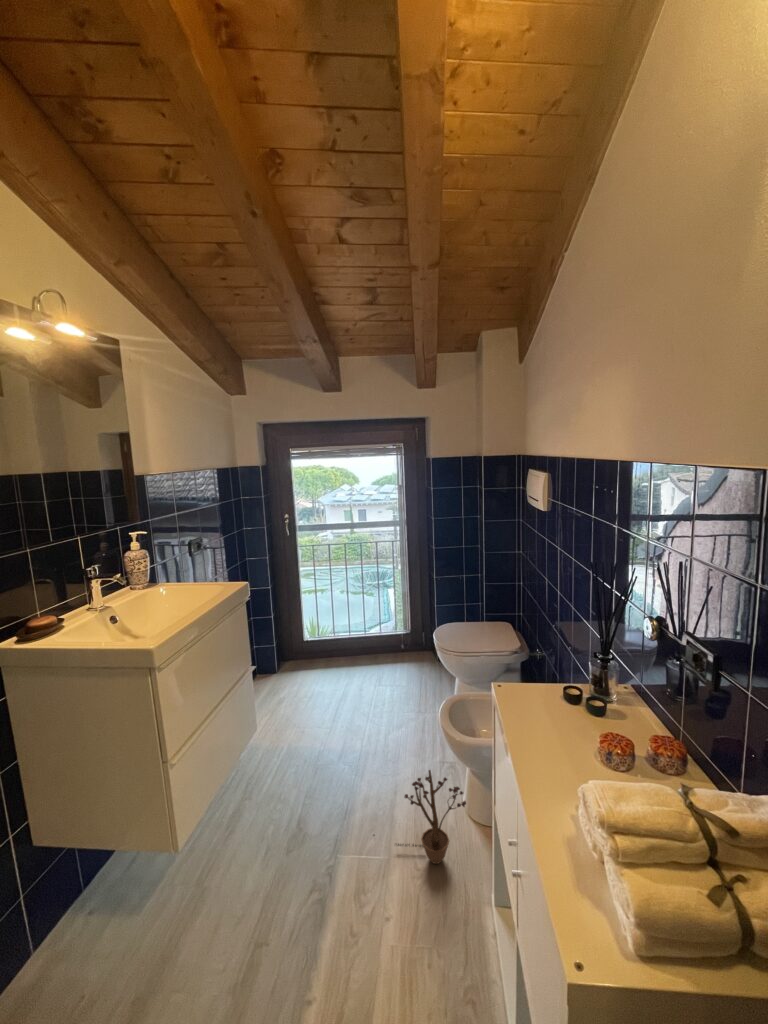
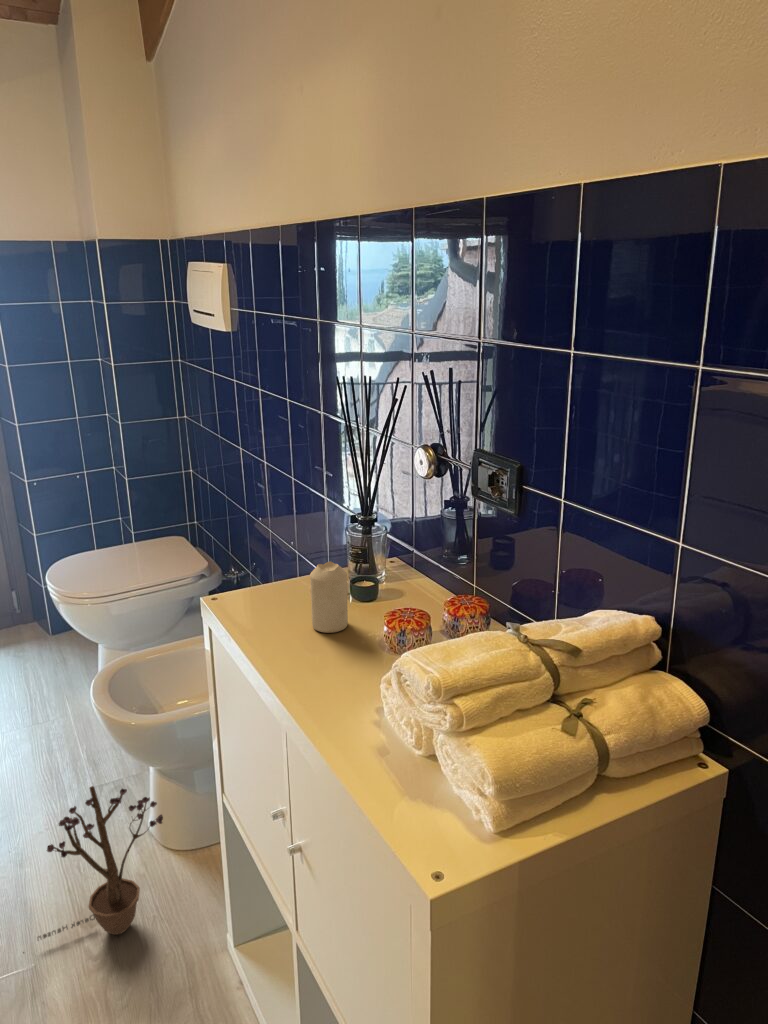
candle: none [553,686,578,734] -> present [310,562,348,633]

